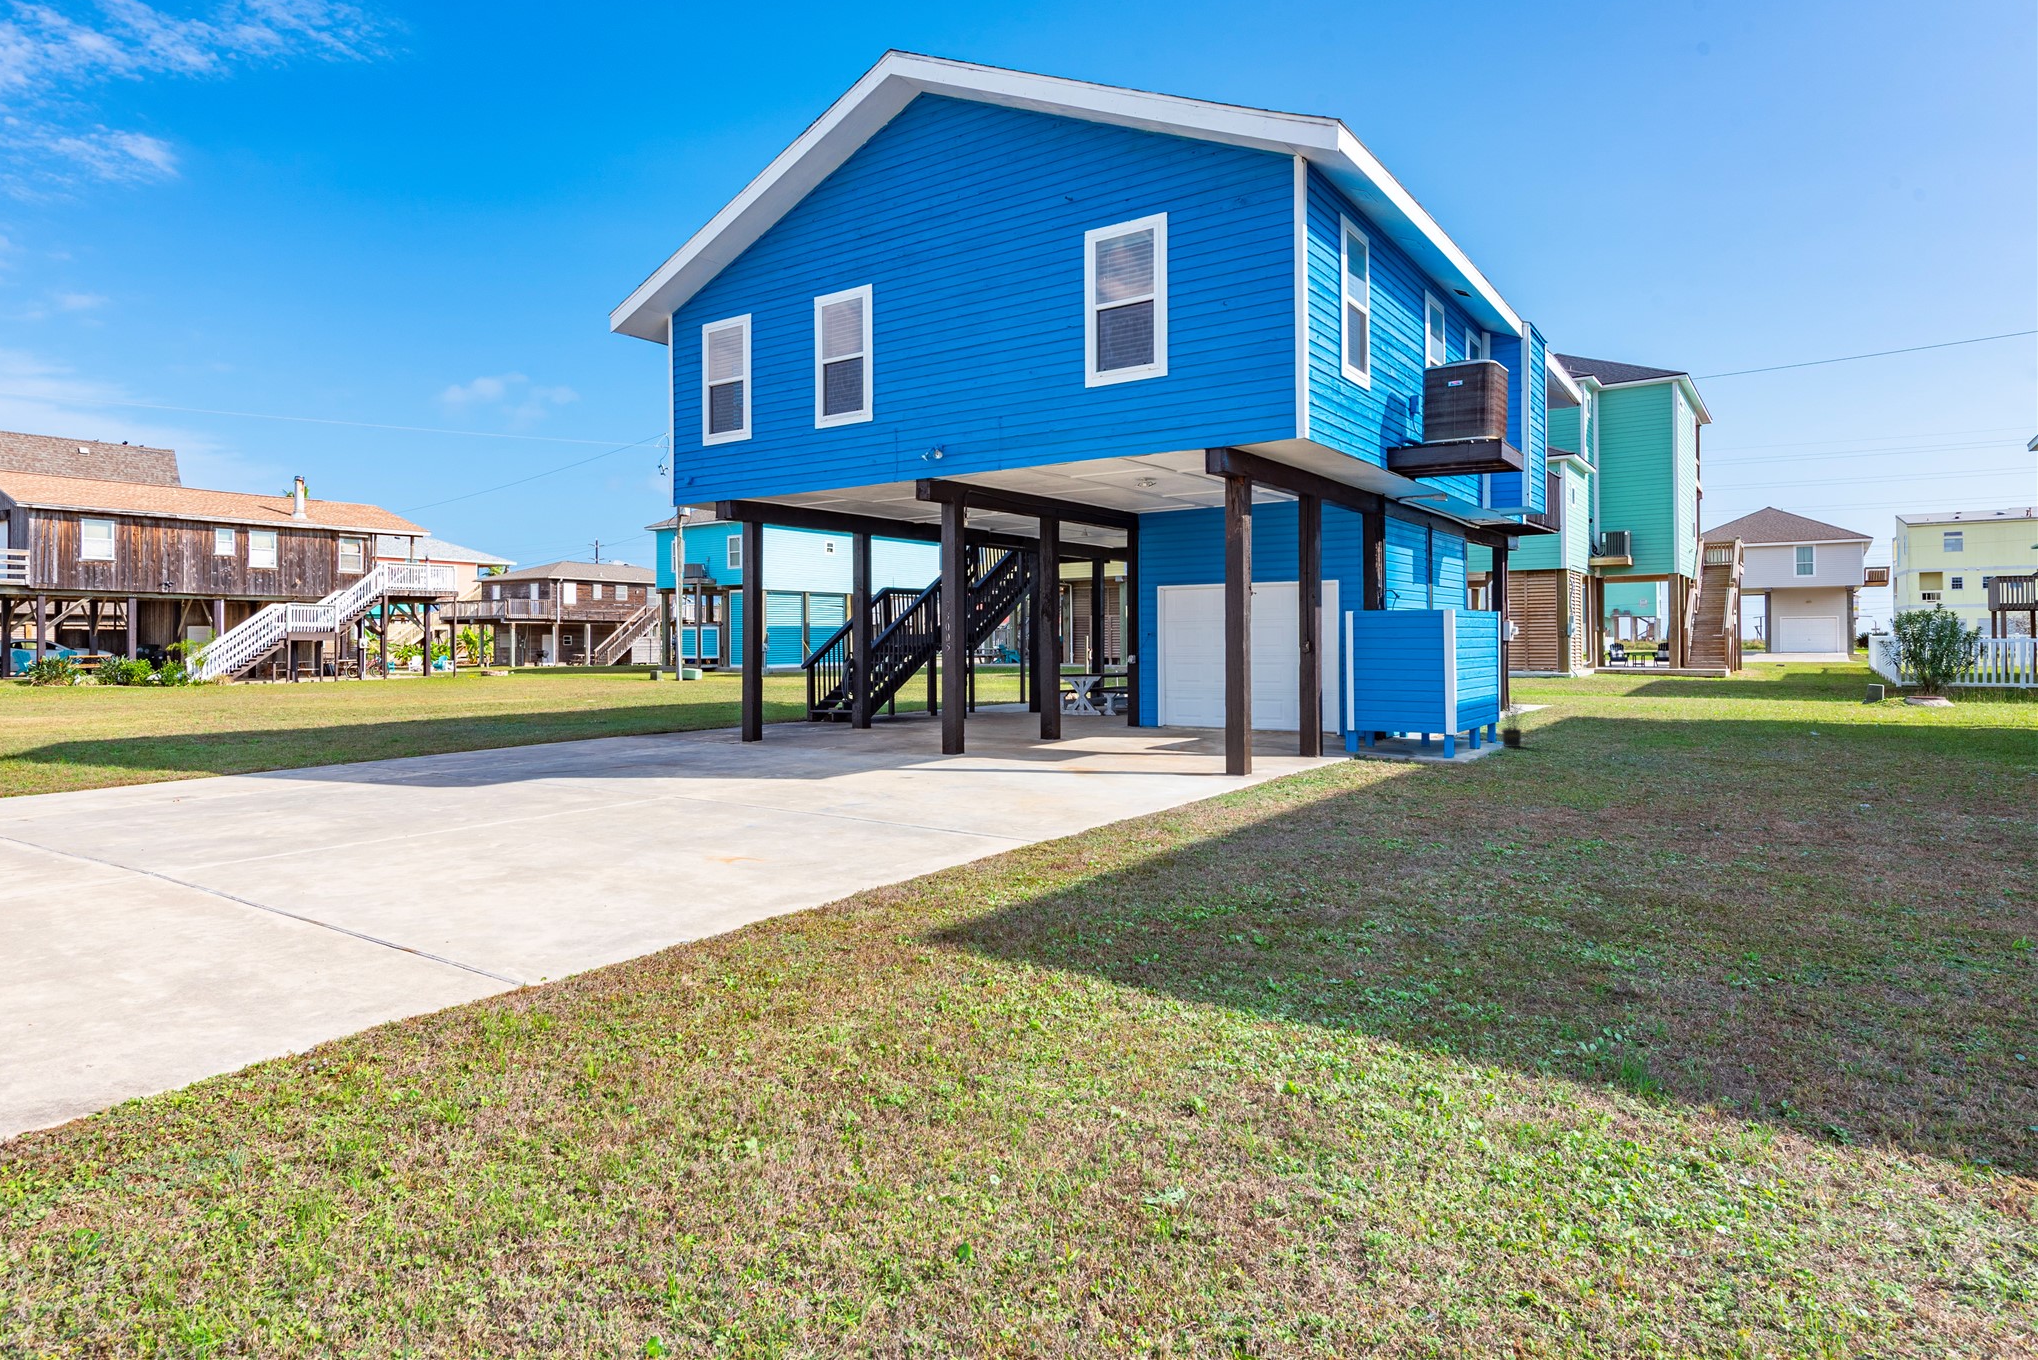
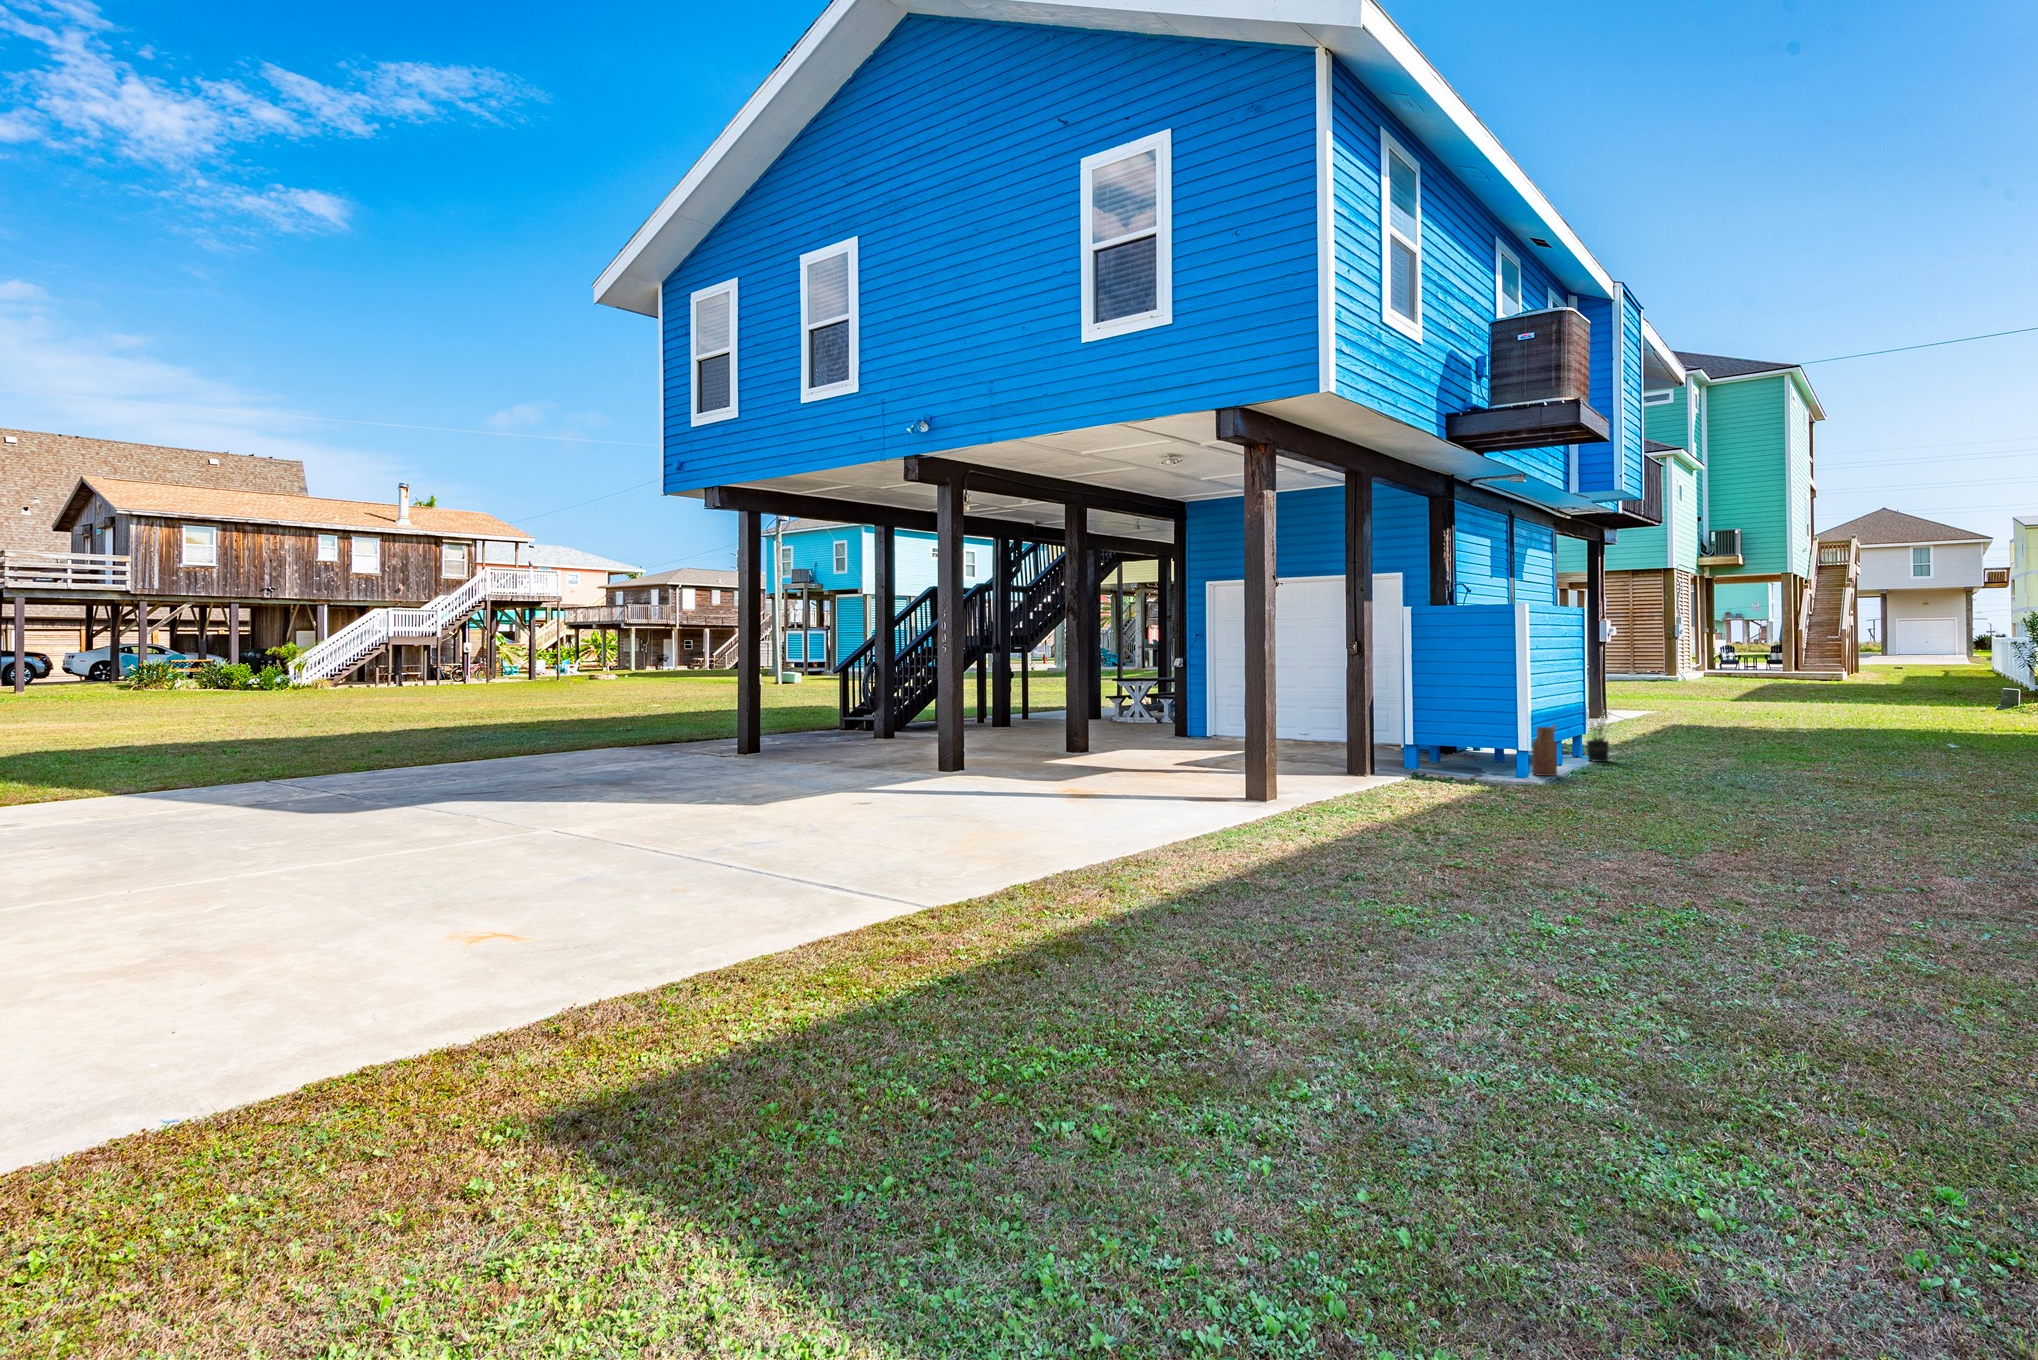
watering can: none [1459,714,1480,758] -> present [1532,725,1557,776]

